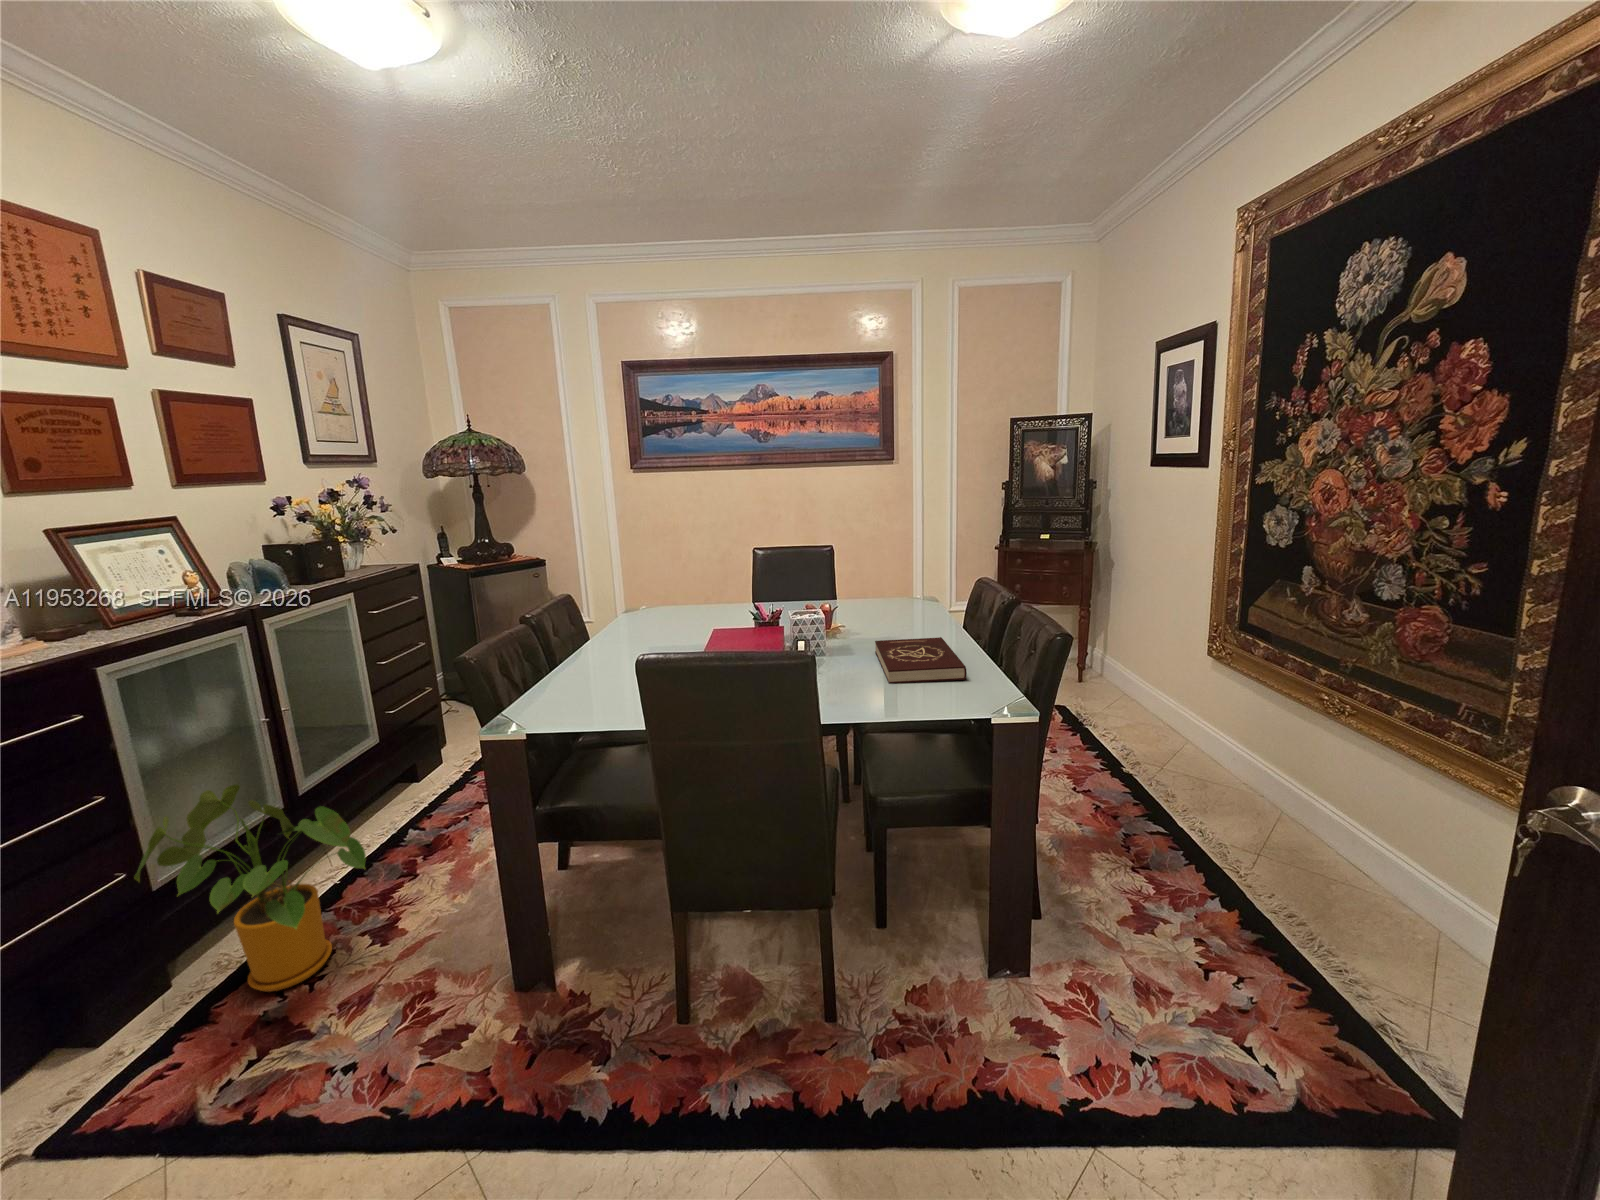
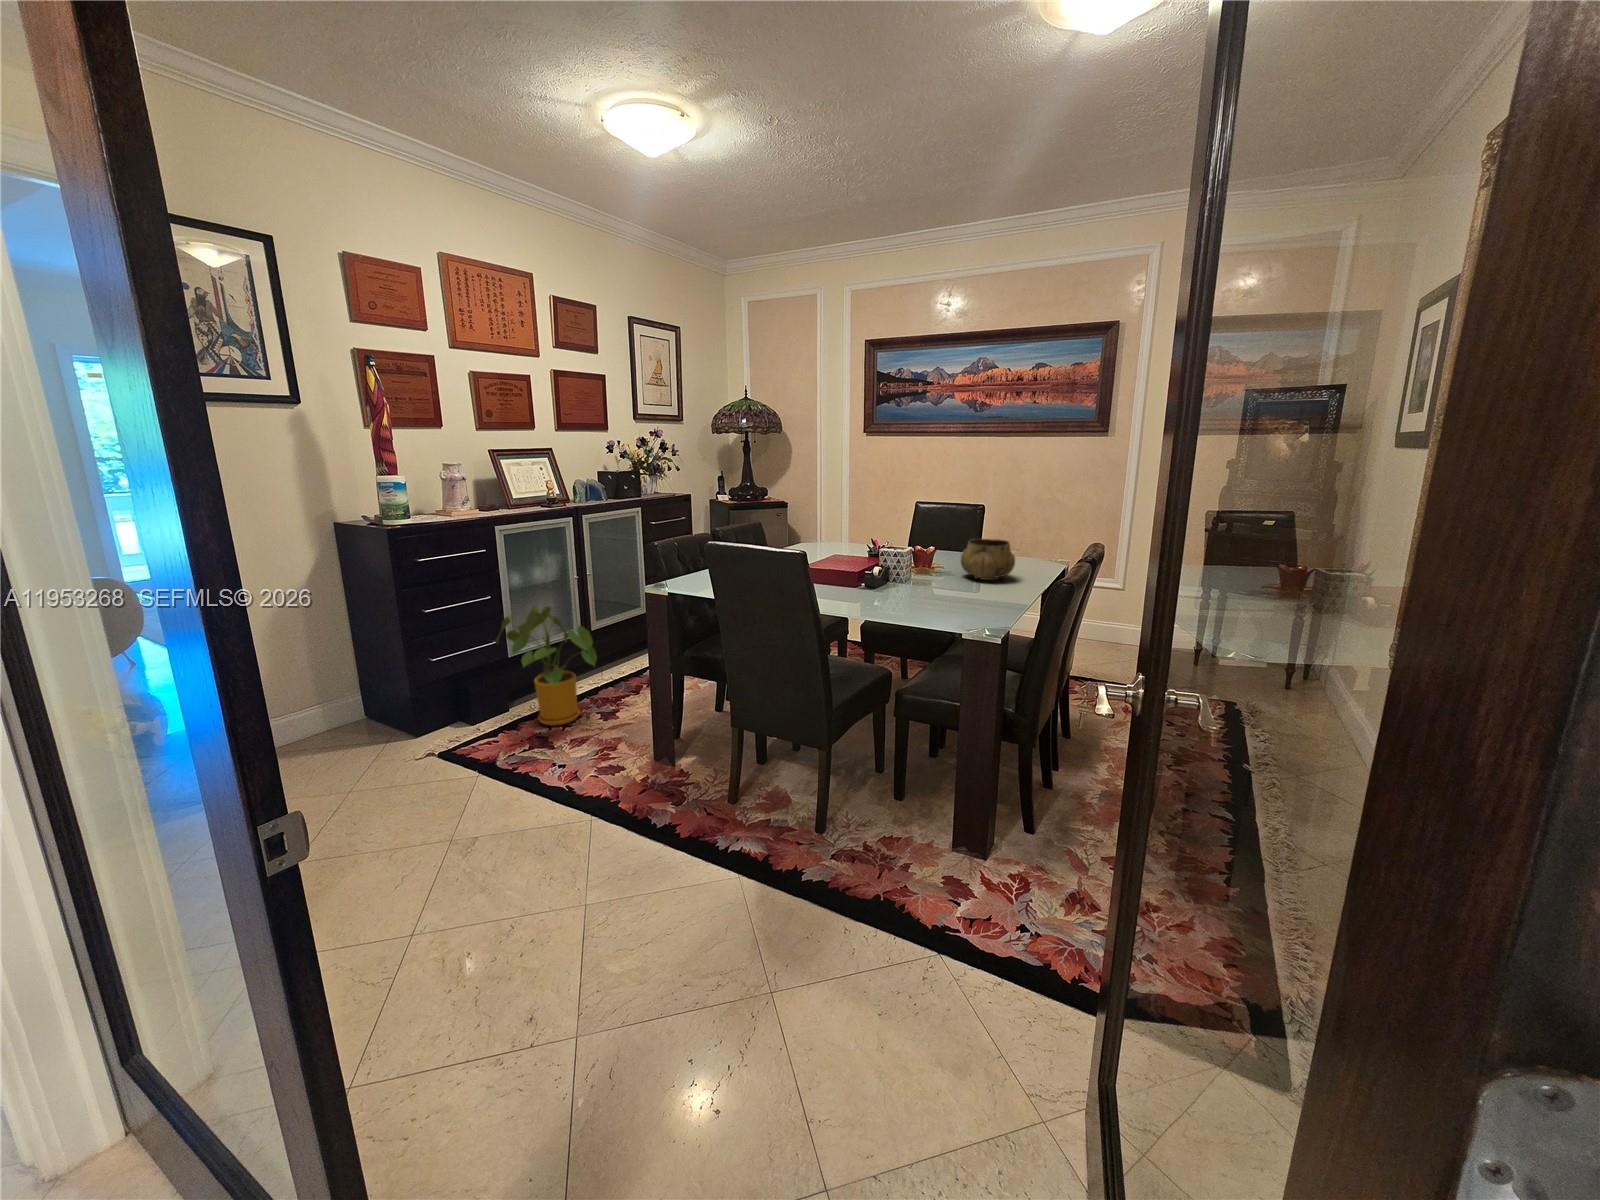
decorative bowl: none [856,585,917,634] -> present [961,539,1015,580]
book: present [875,637,967,684] -> none [928,579,1011,613]

